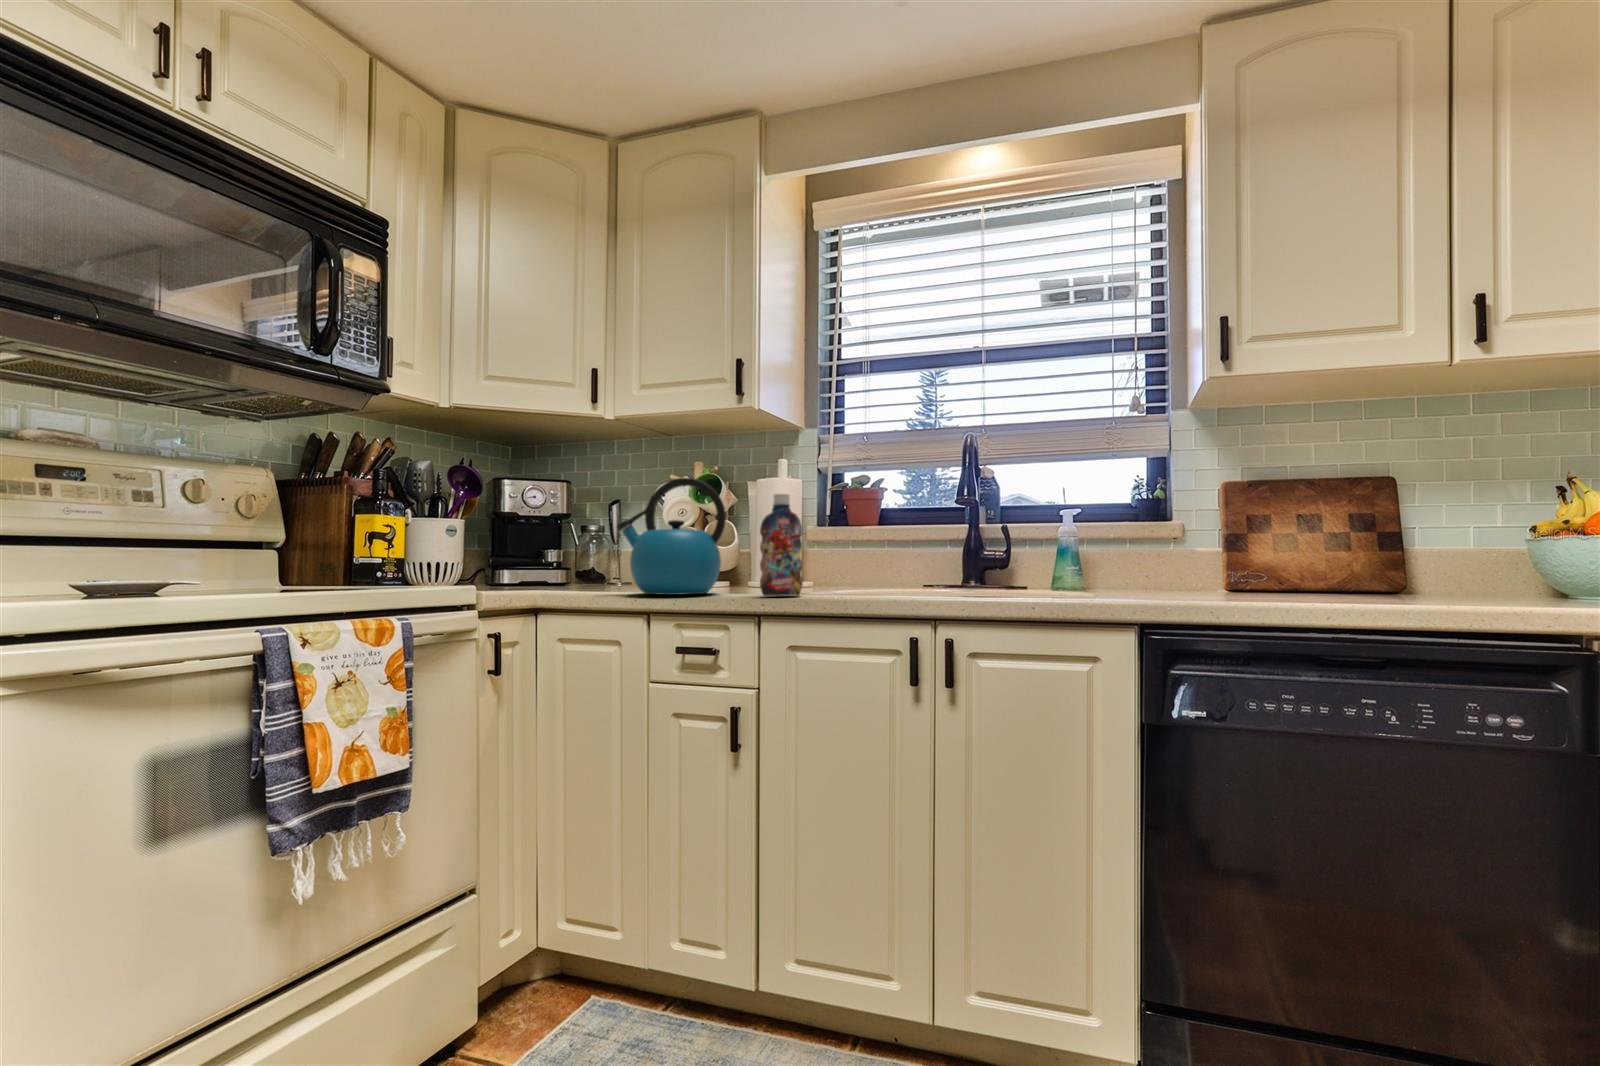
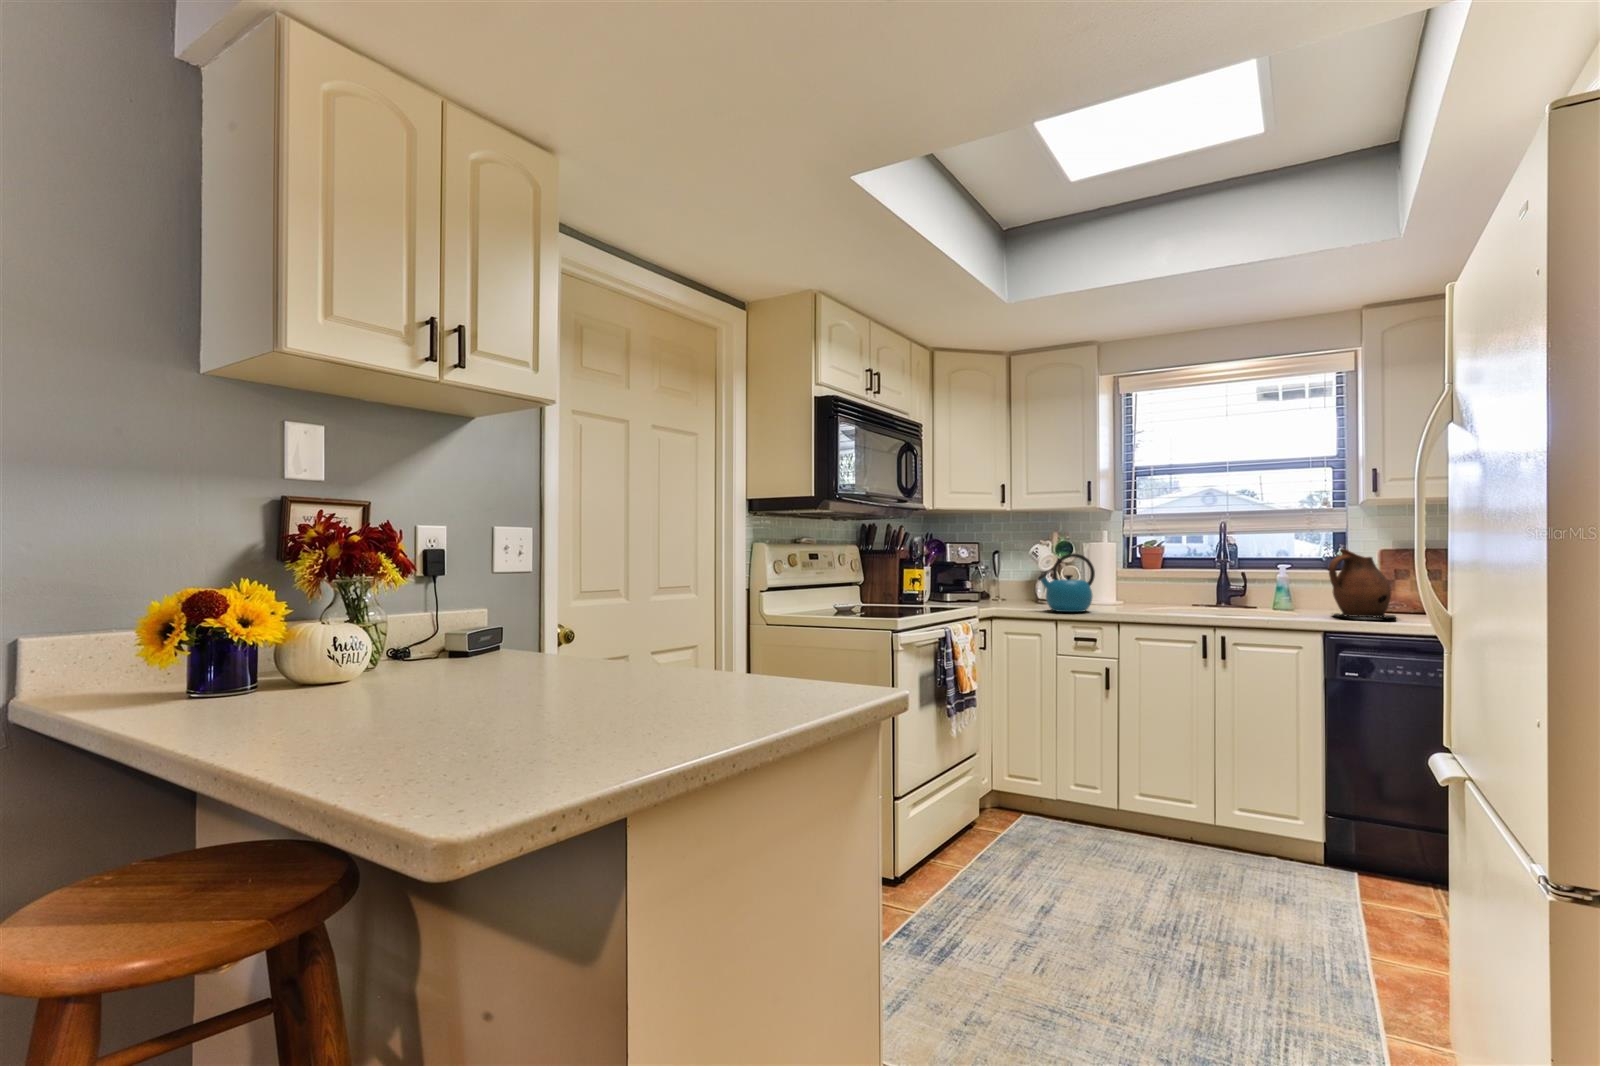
ceramic pitcher: none [1146,460,1272,597] -> present [1329,549,1396,618]
bottle: present [760,494,803,596] -> none [1118,564,1139,614]

